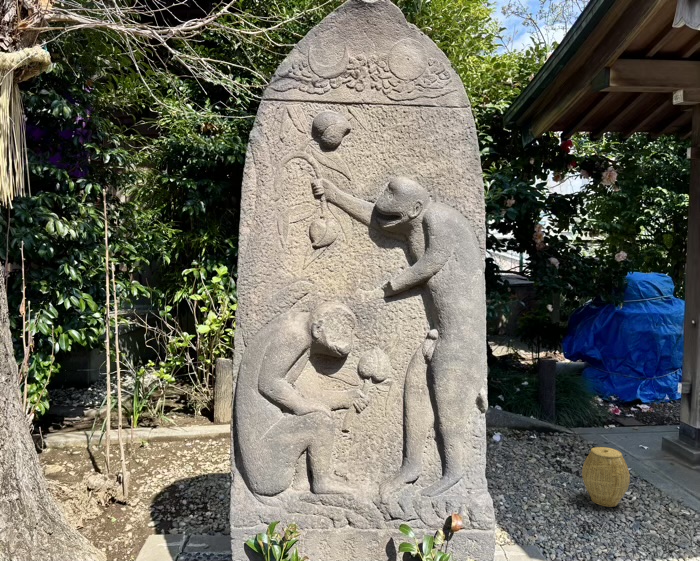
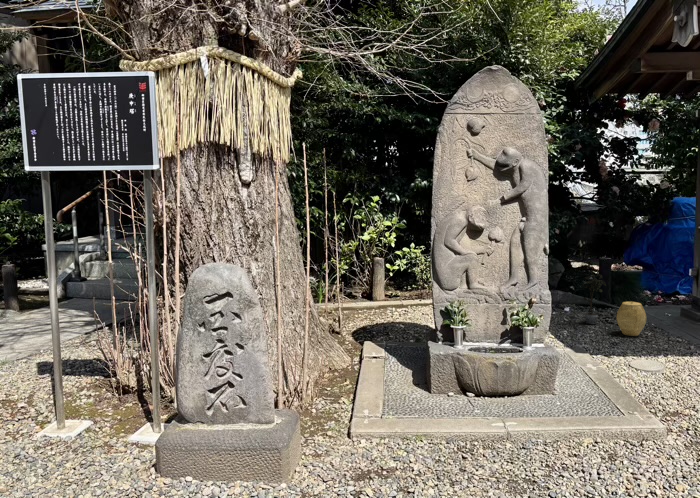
potted plant: none [523,392,563,477] -> present [583,272,606,324]

